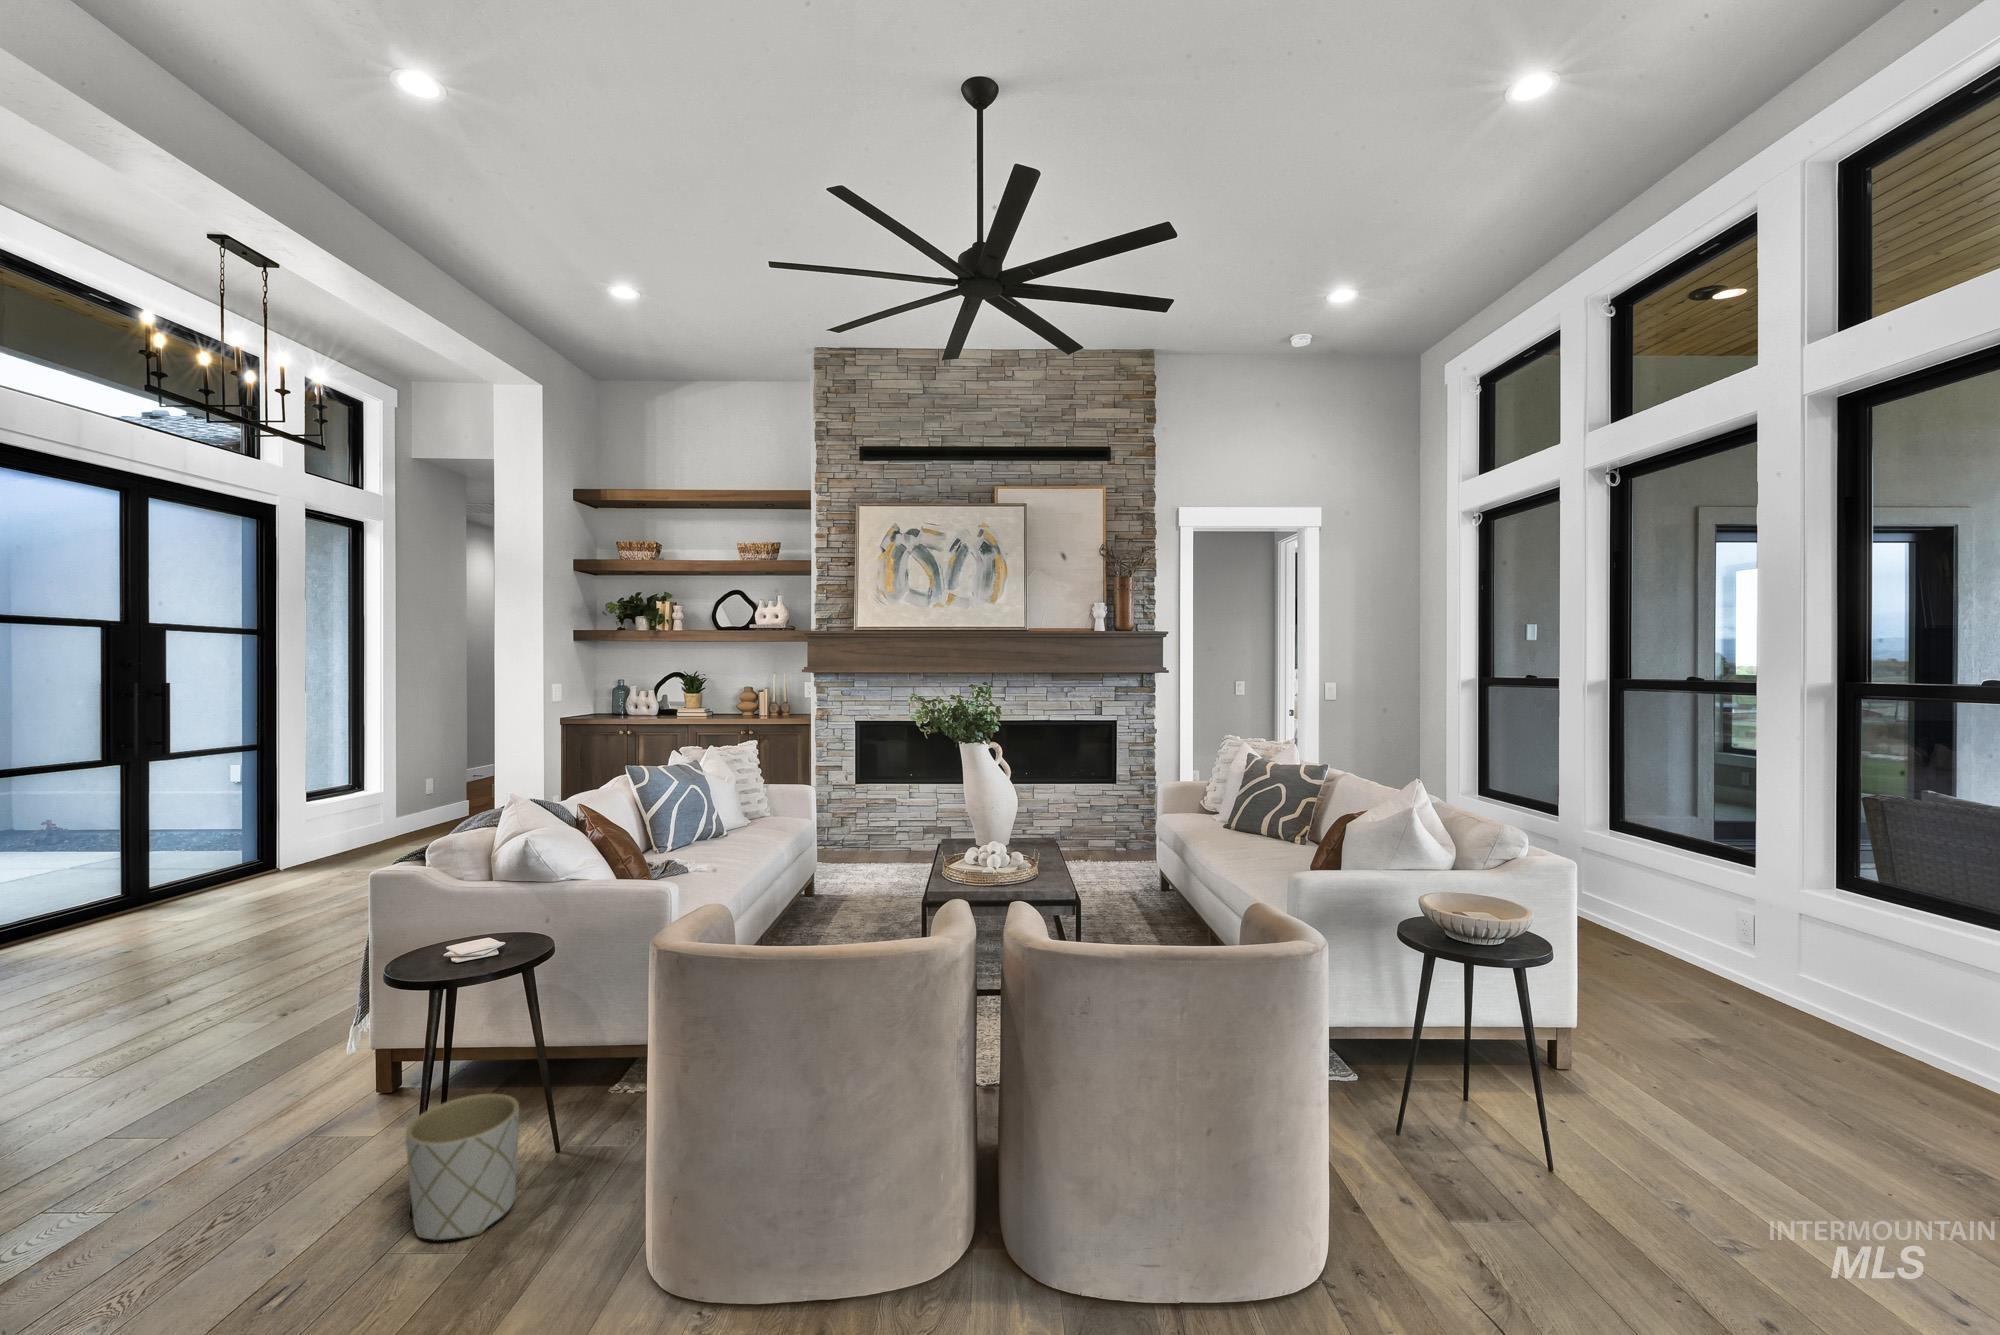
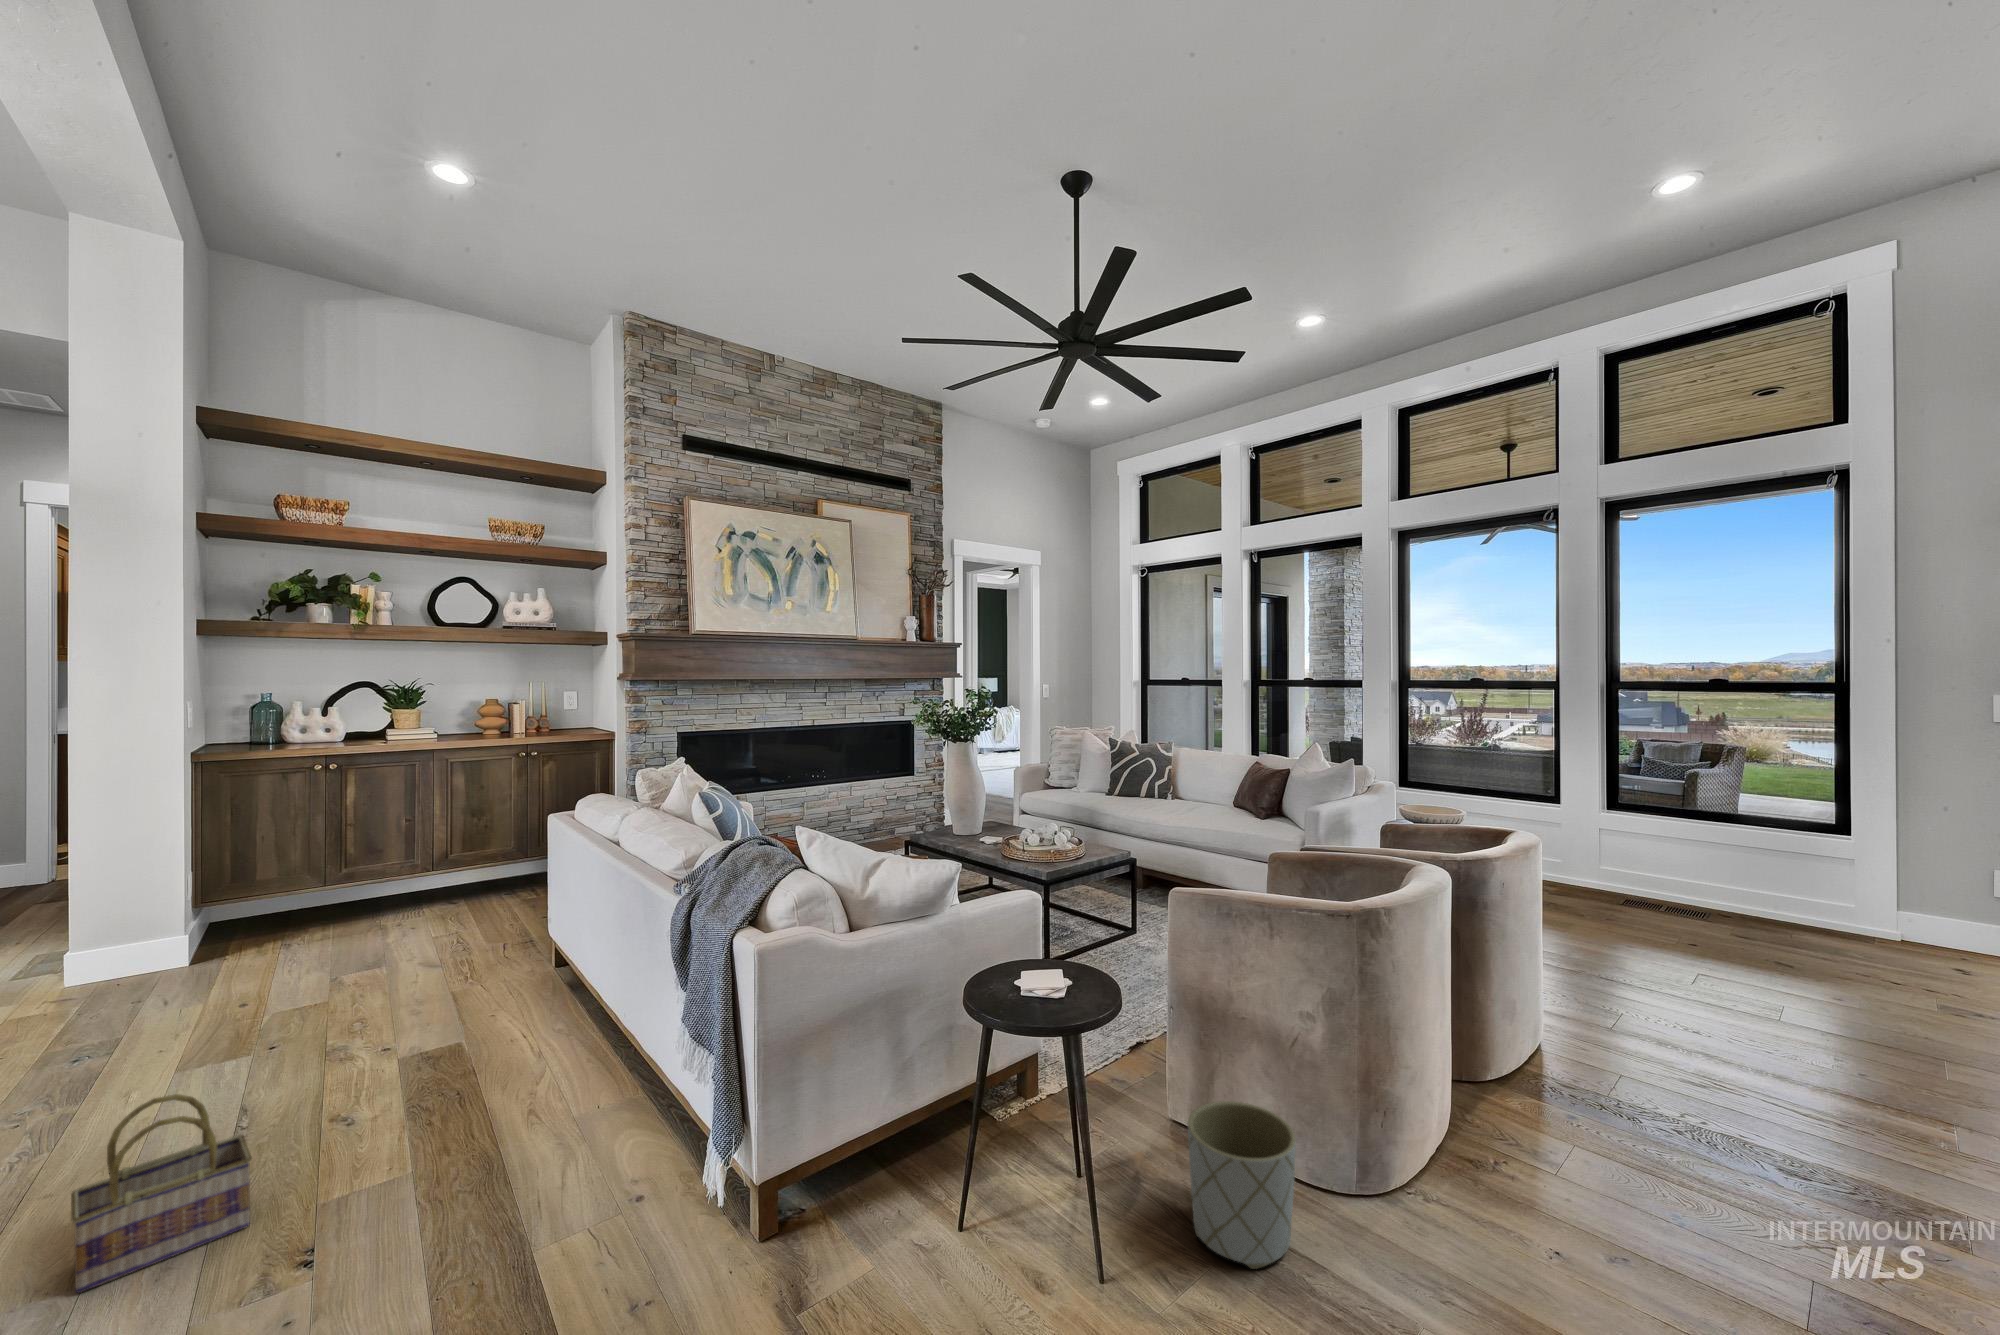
basket: none [230,899,322,983] -> present [71,1094,252,1293]

